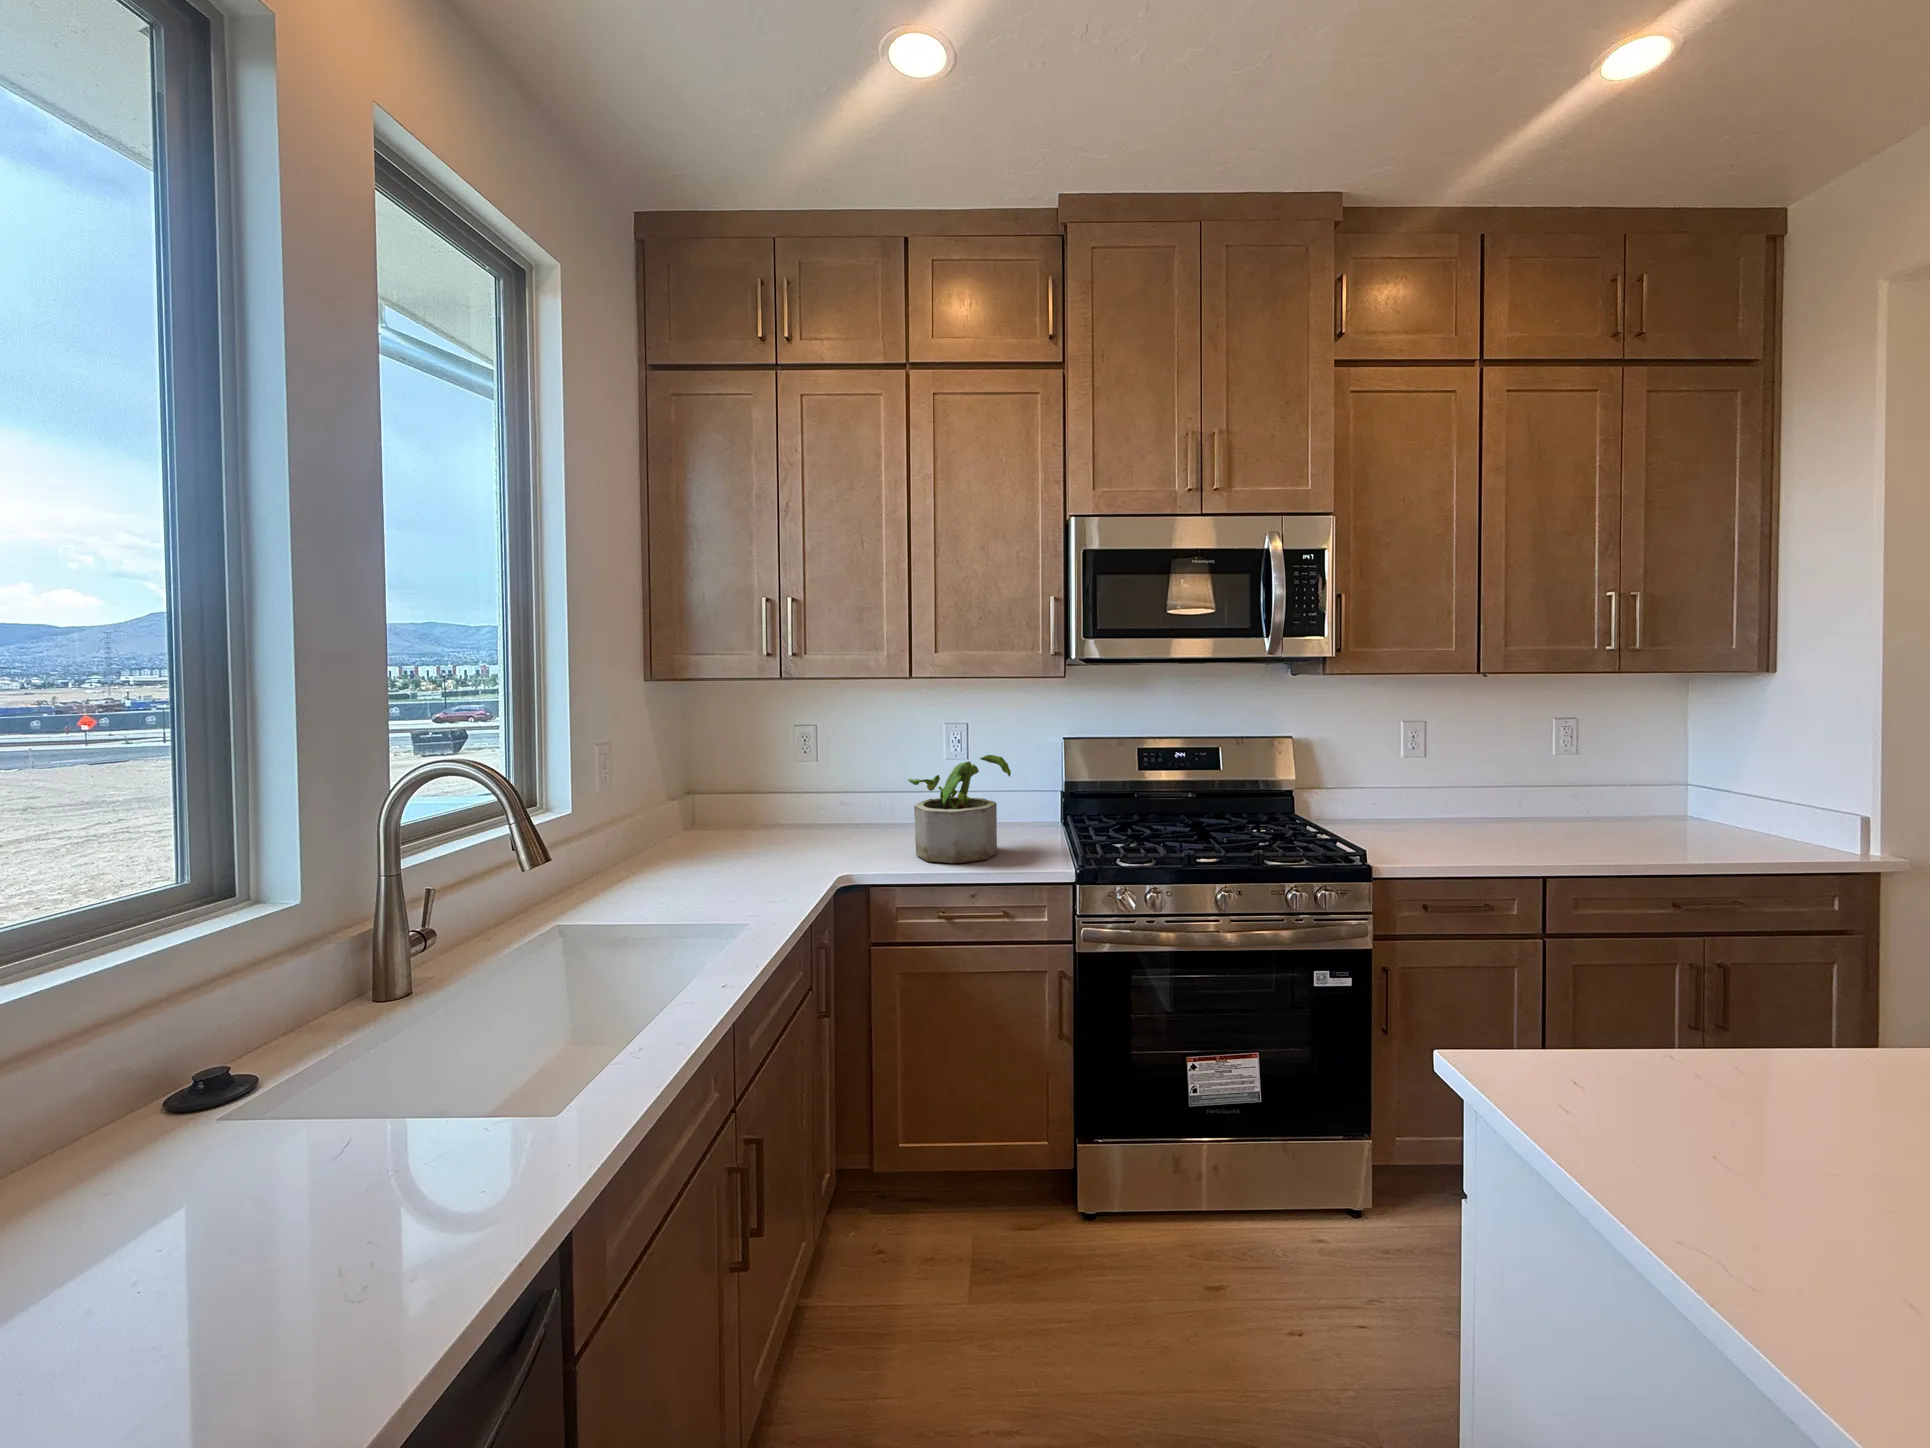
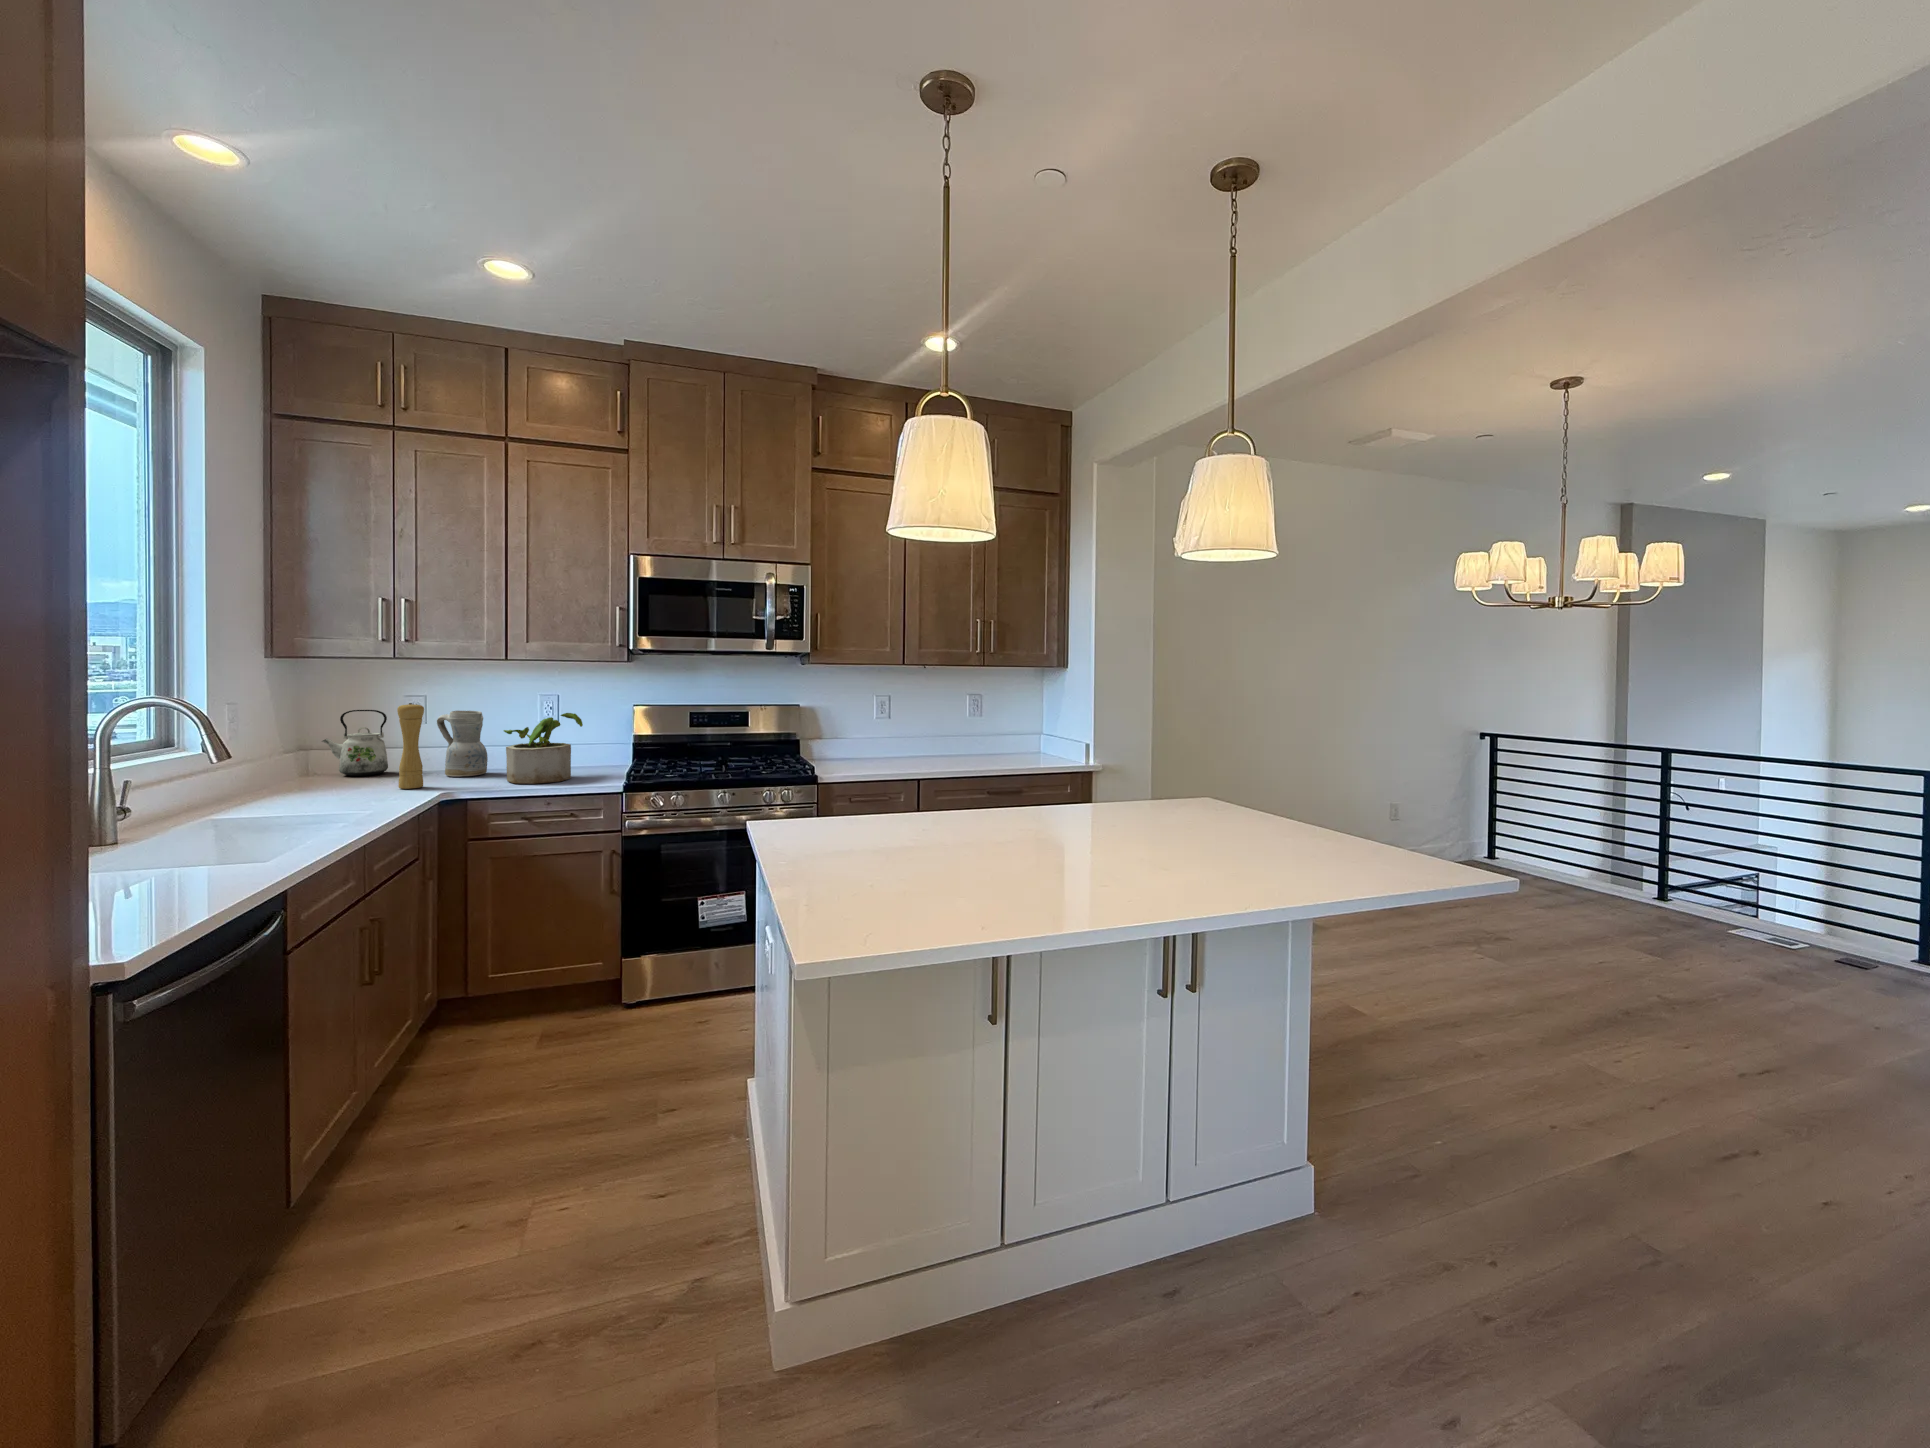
pepper mill: none [783,743,815,865] -> present [397,703,424,789]
kettle: none [702,747,773,834] -> present [322,710,388,776]
ceramic pitcher: none [827,749,886,842] -> present [437,711,488,777]

